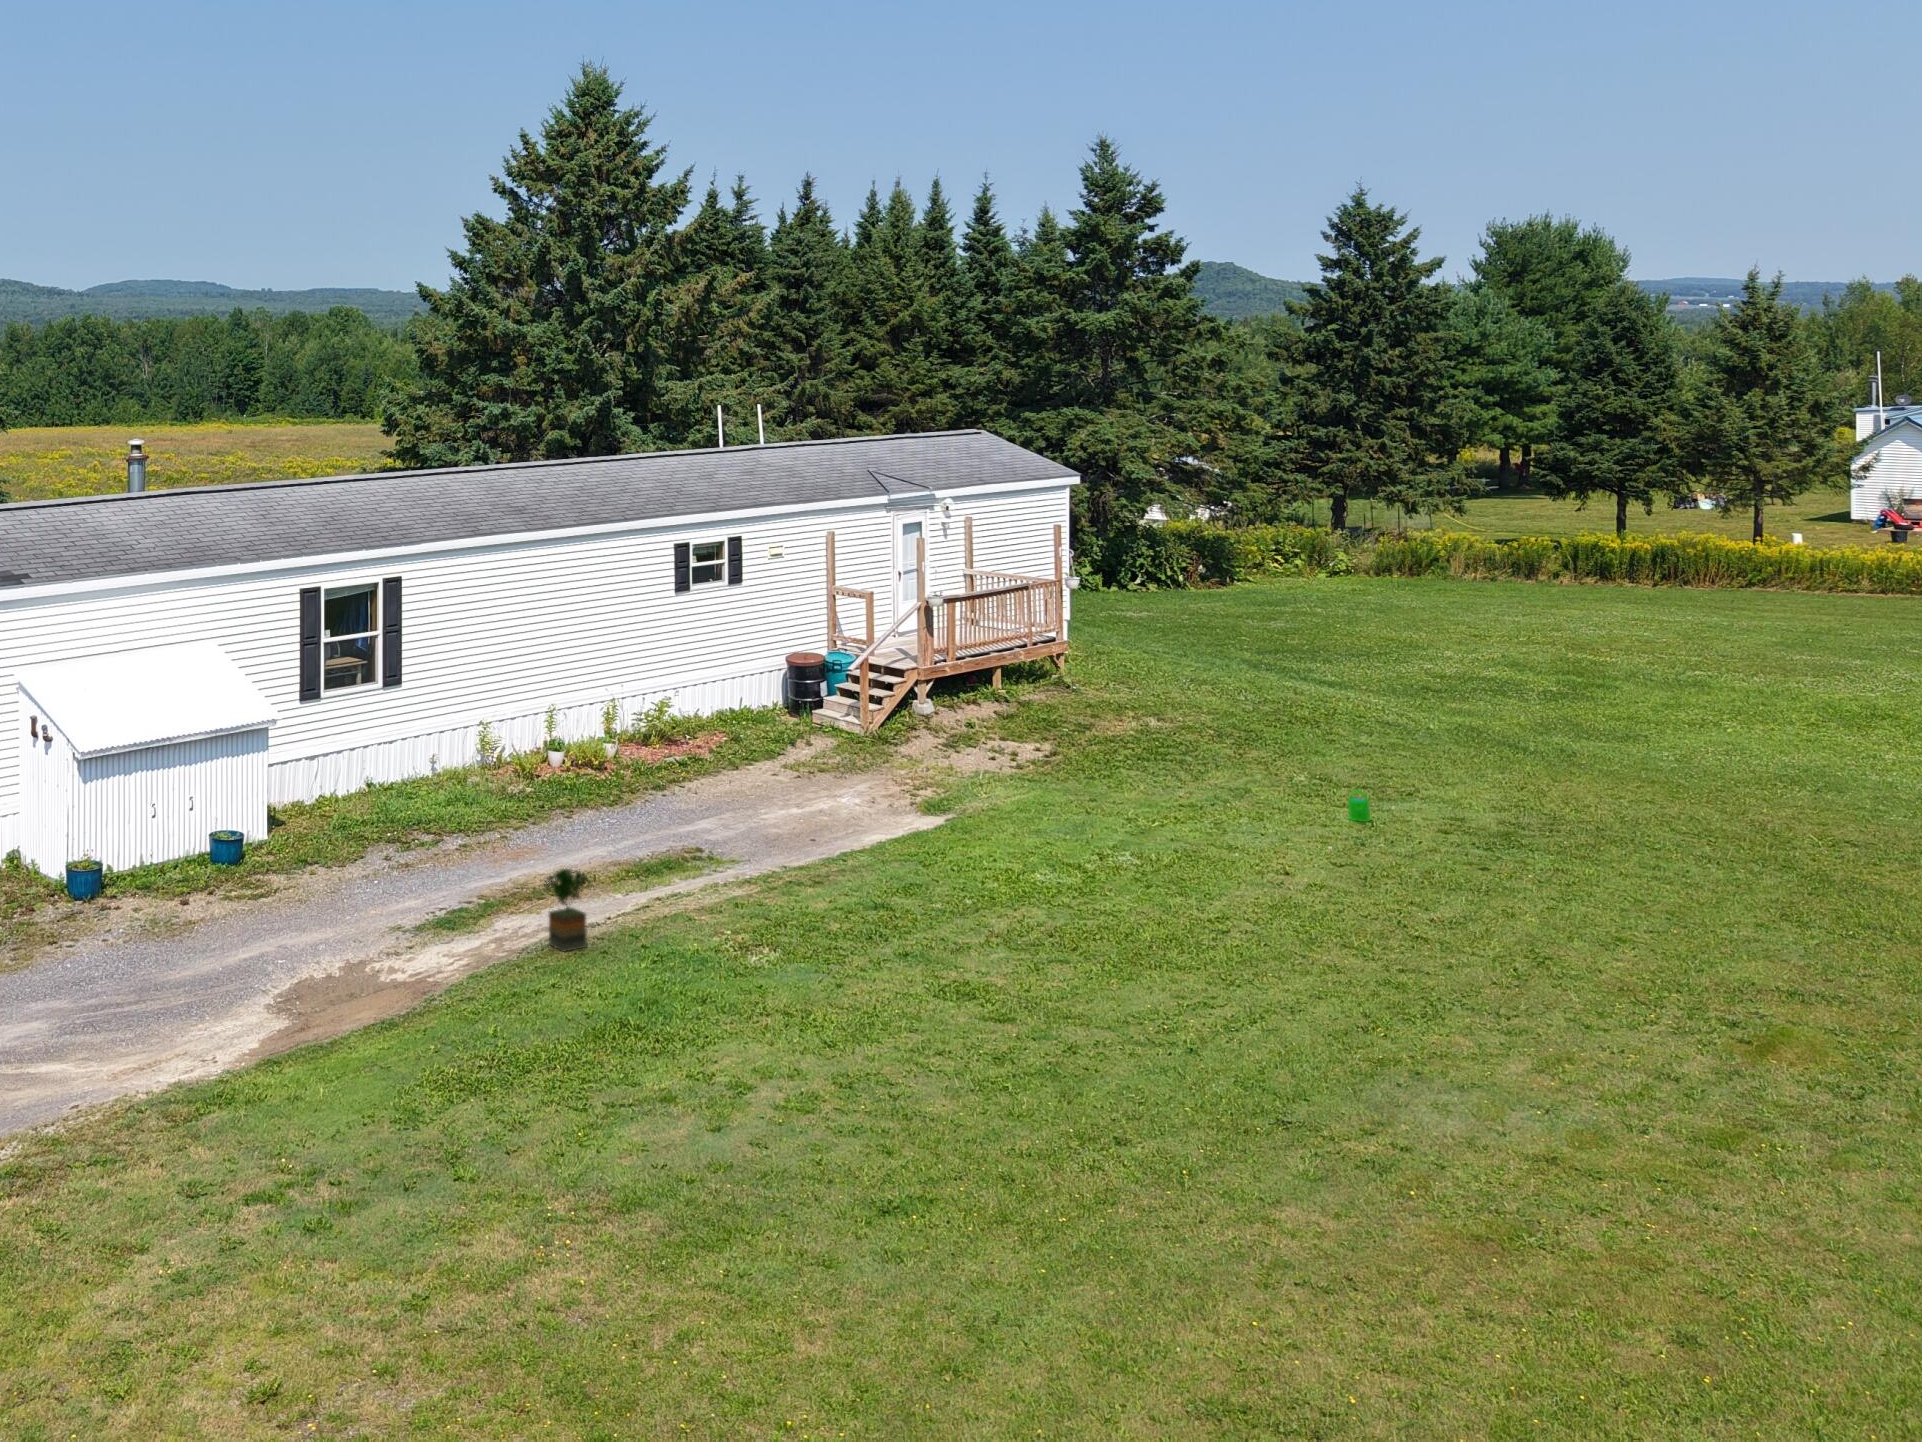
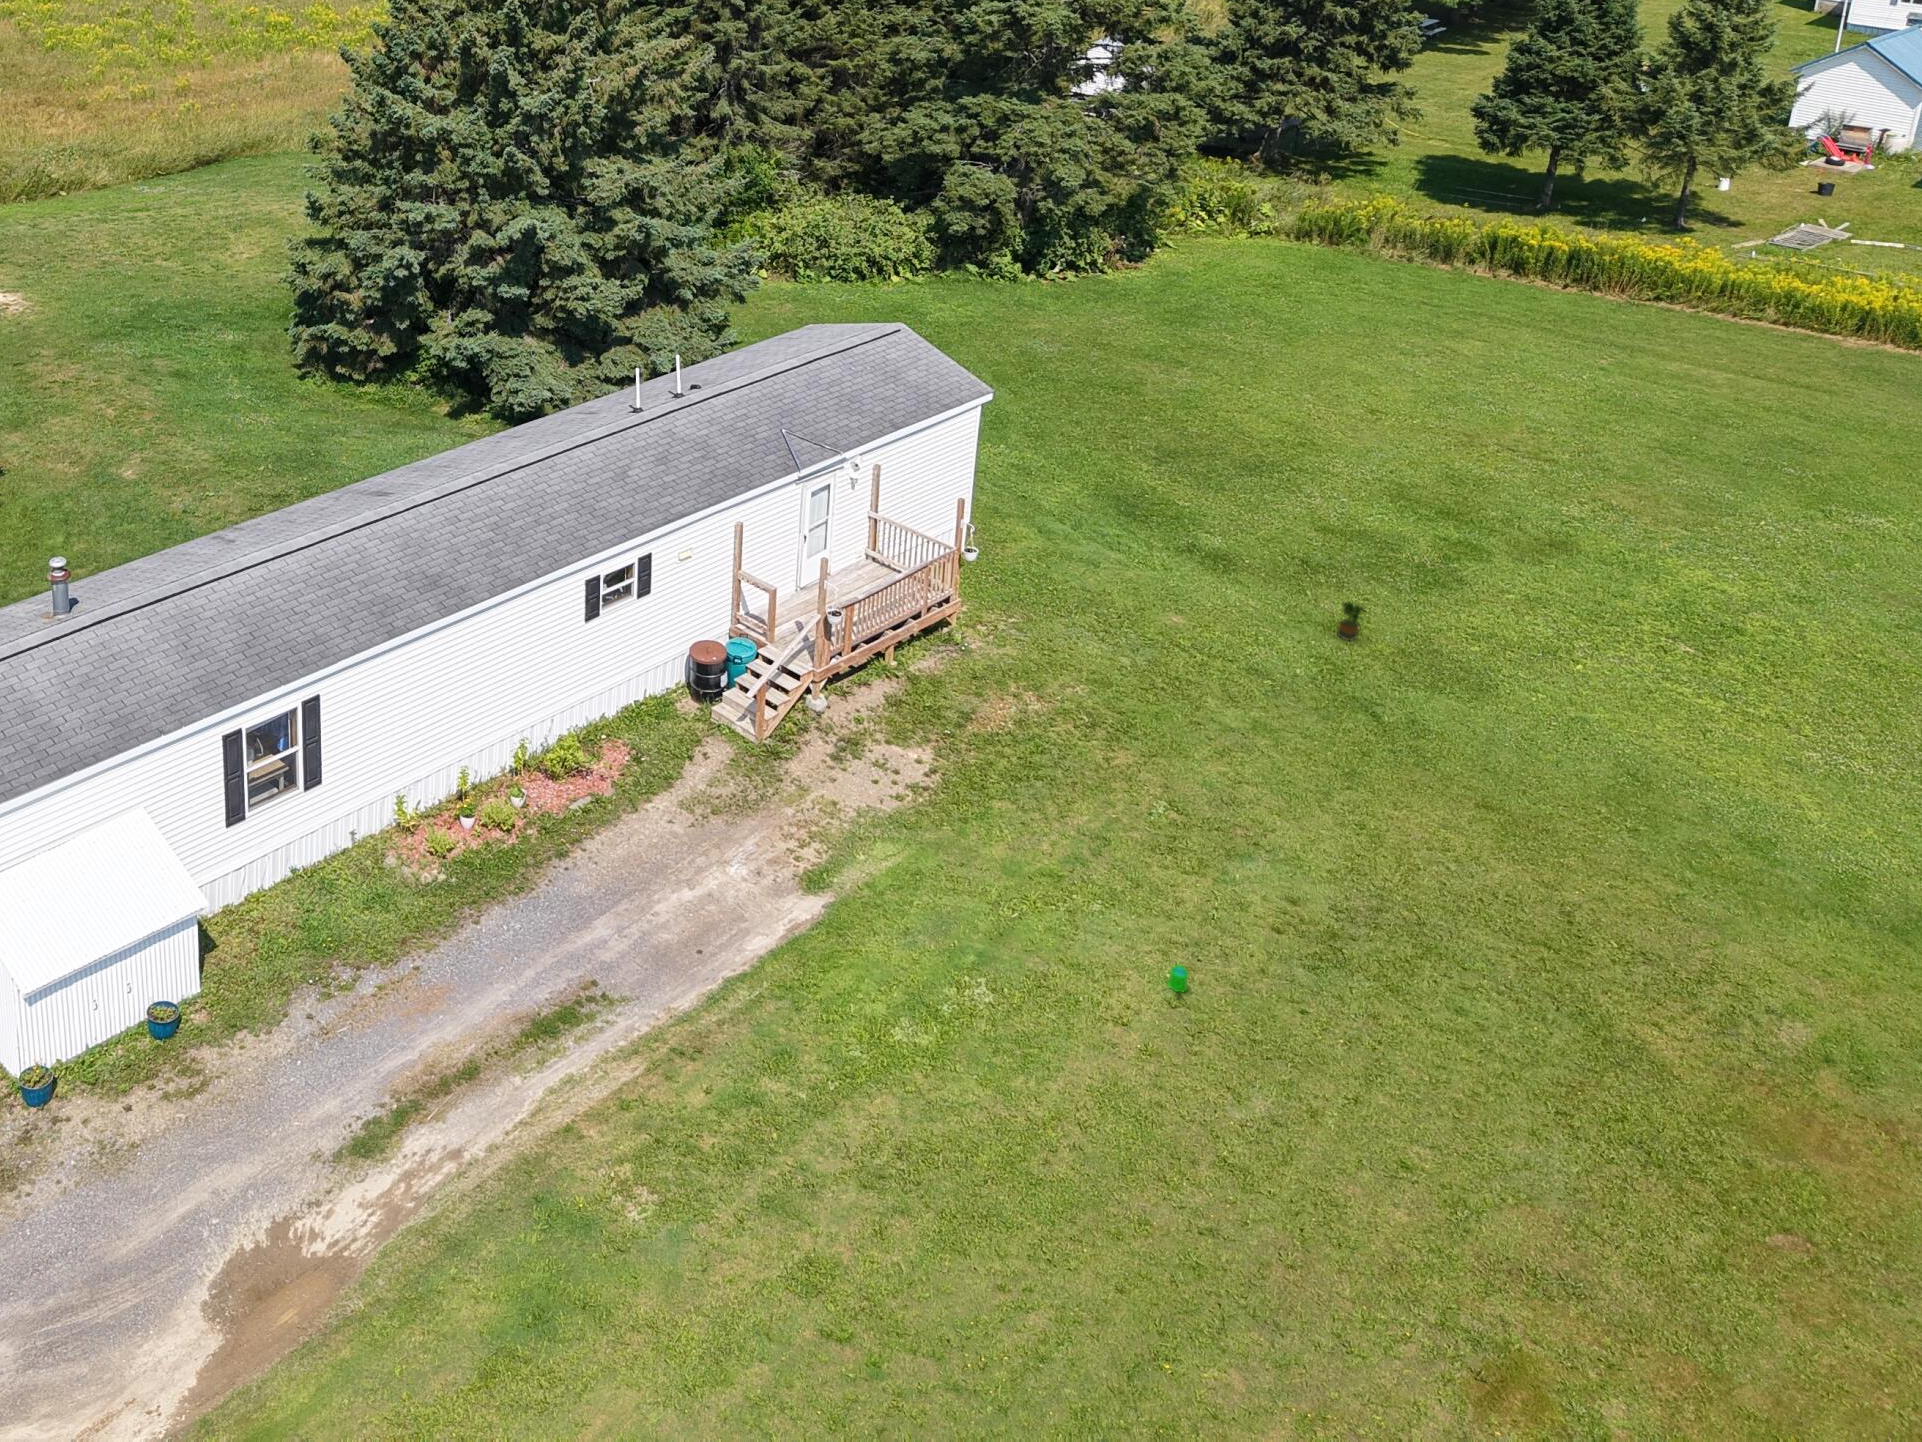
potted tree: present [544,869,594,951] -> present [1337,602,1367,641]

